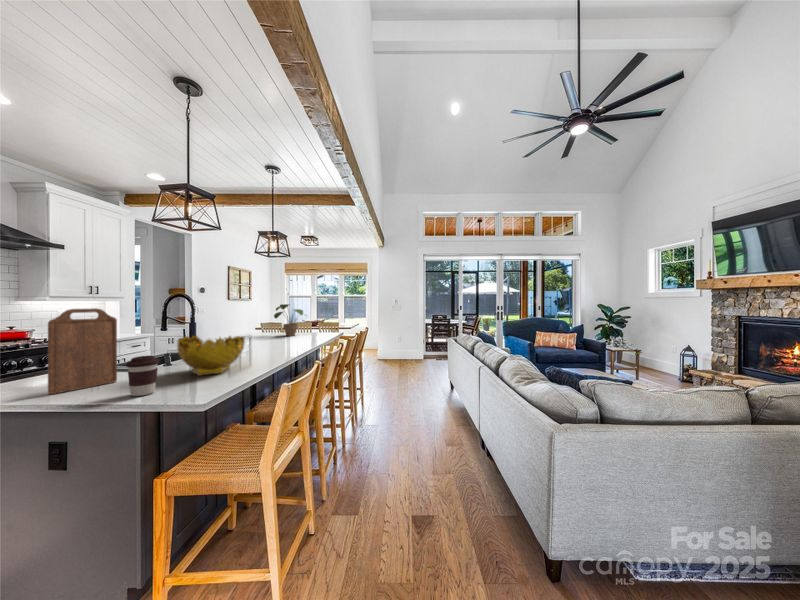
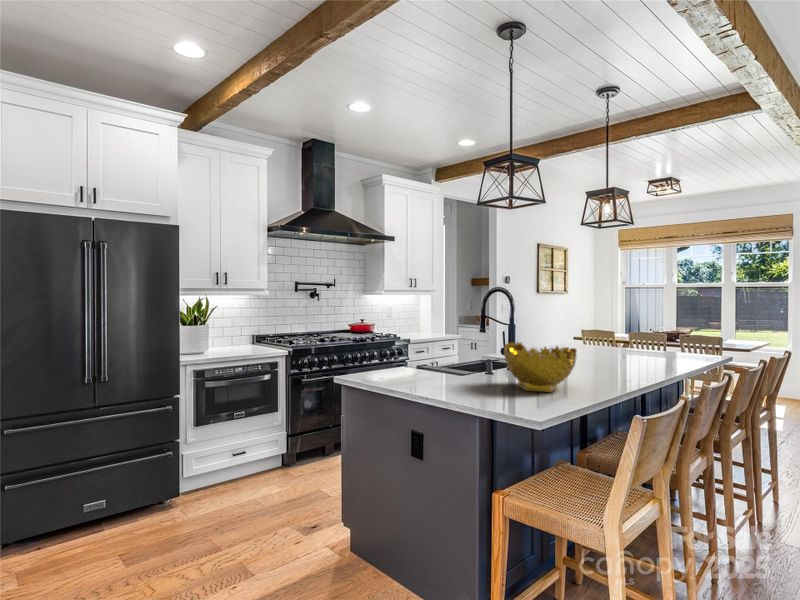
potted plant: present [274,304,303,336] -> none [606,302,664,355]
cutting board: present [48,308,117,394] -> none [410,307,453,386]
coffee cup: present [126,356,159,396] -> none [469,360,495,401]

